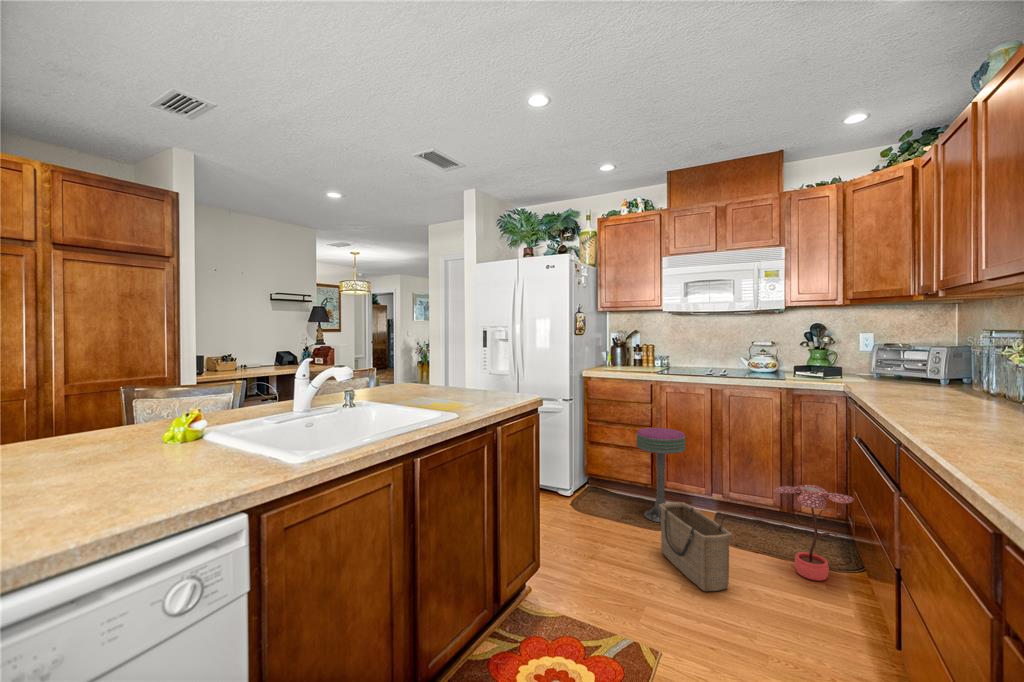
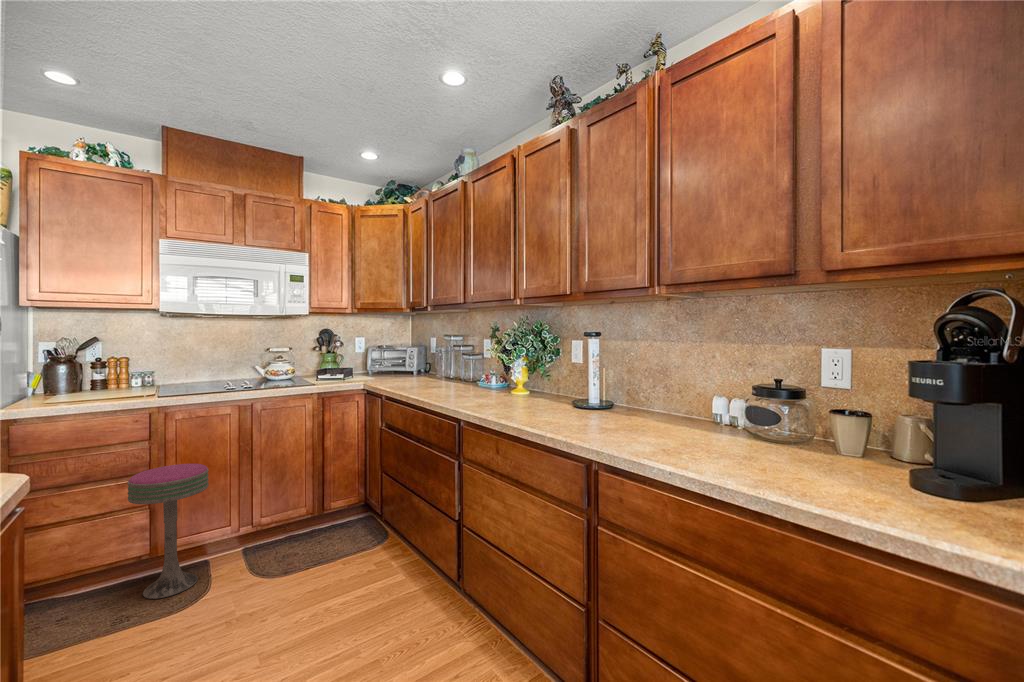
potted plant: present [773,485,854,581] -> none [328,479,393,570]
basket: present [659,502,732,591] -> none [194,551,306,646]

